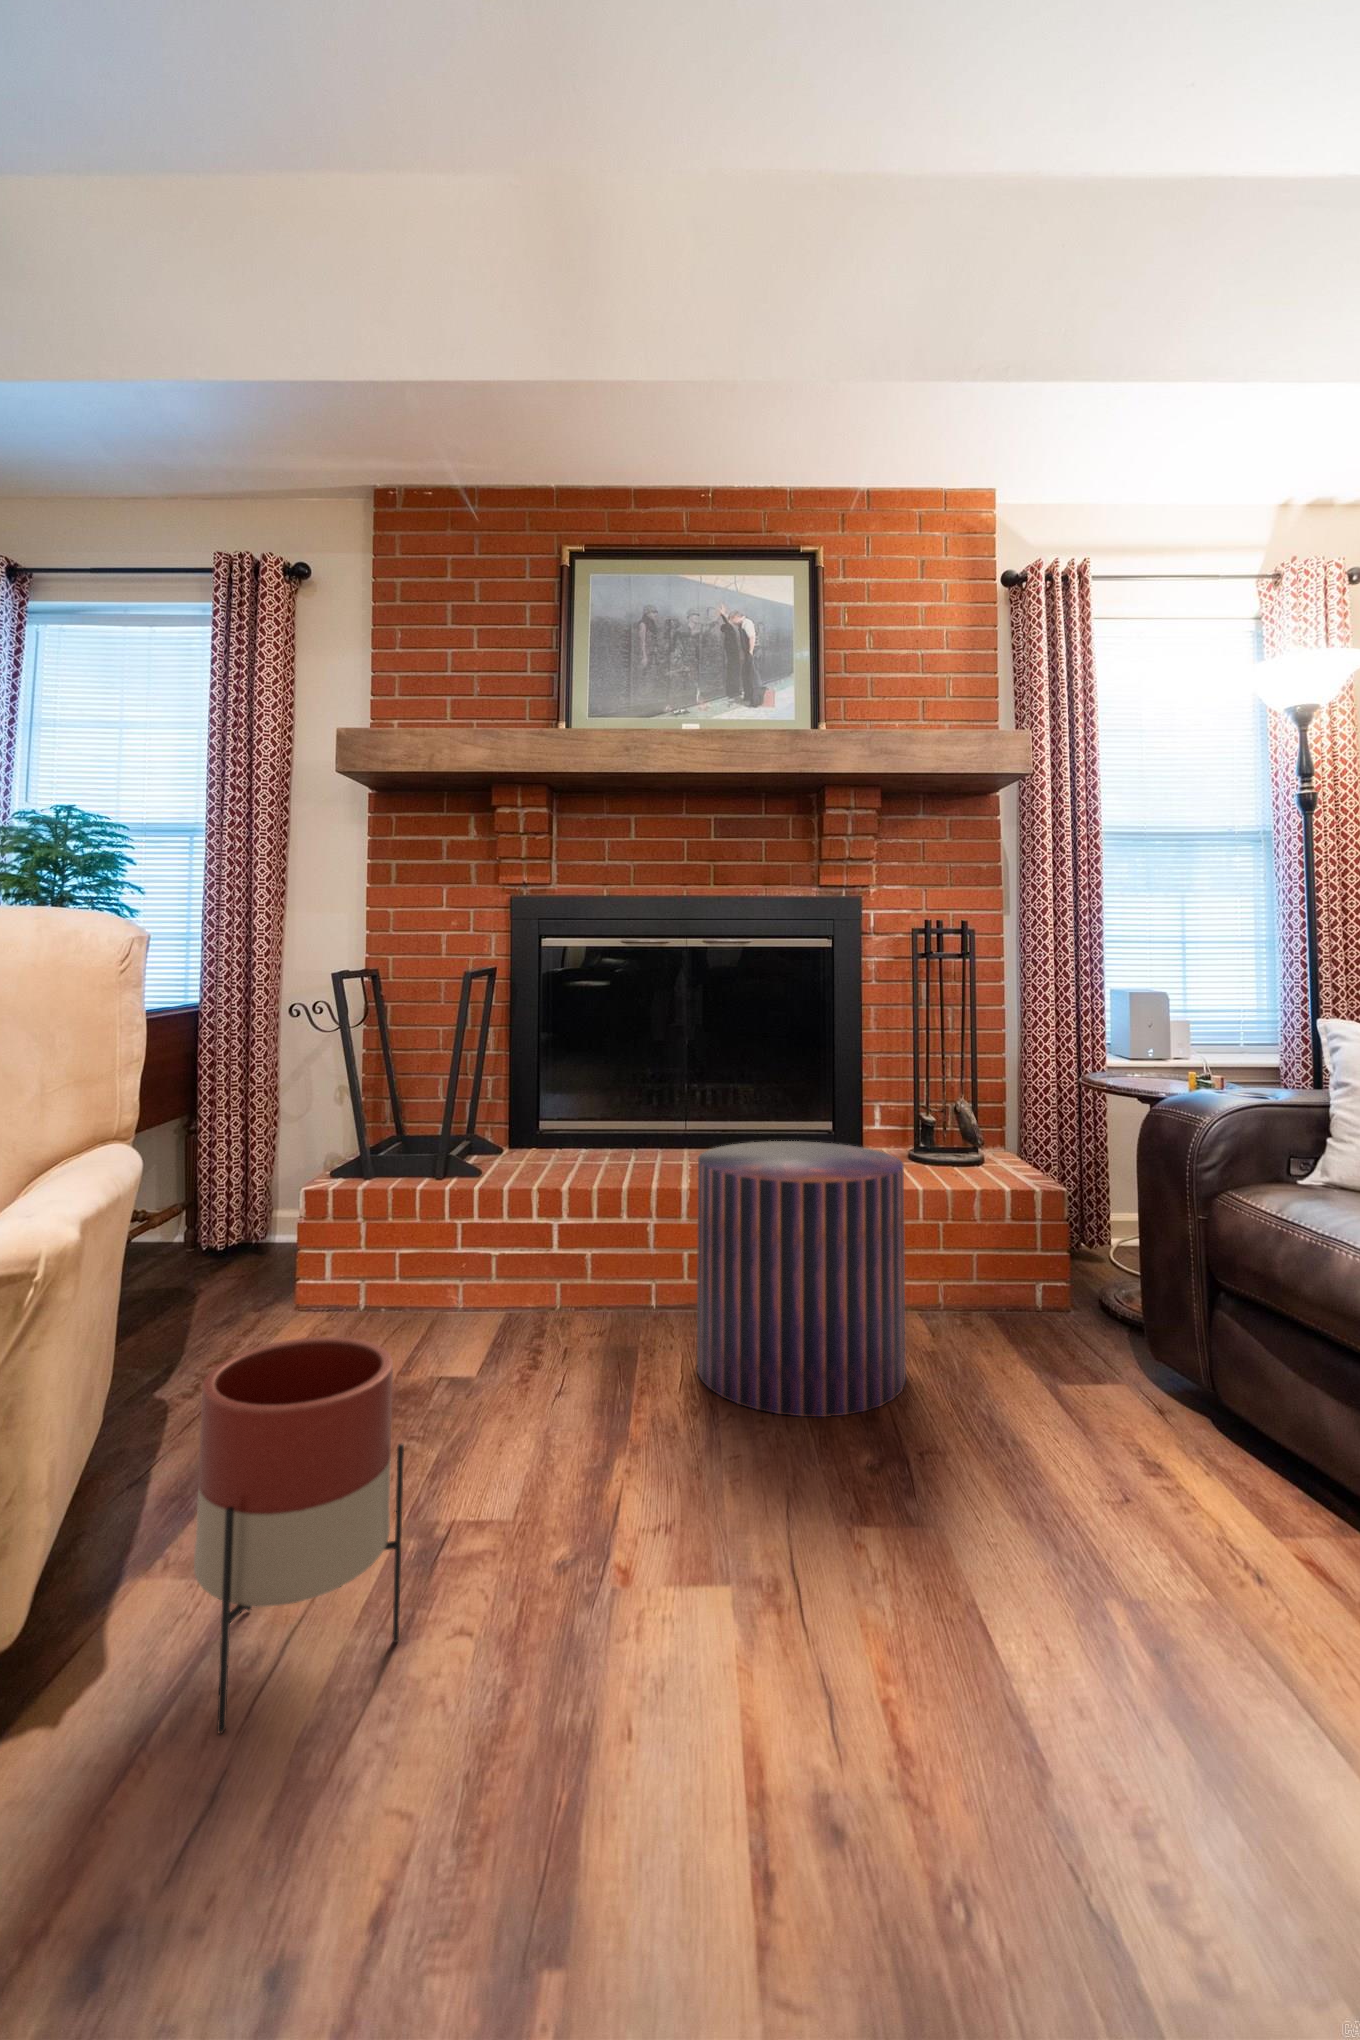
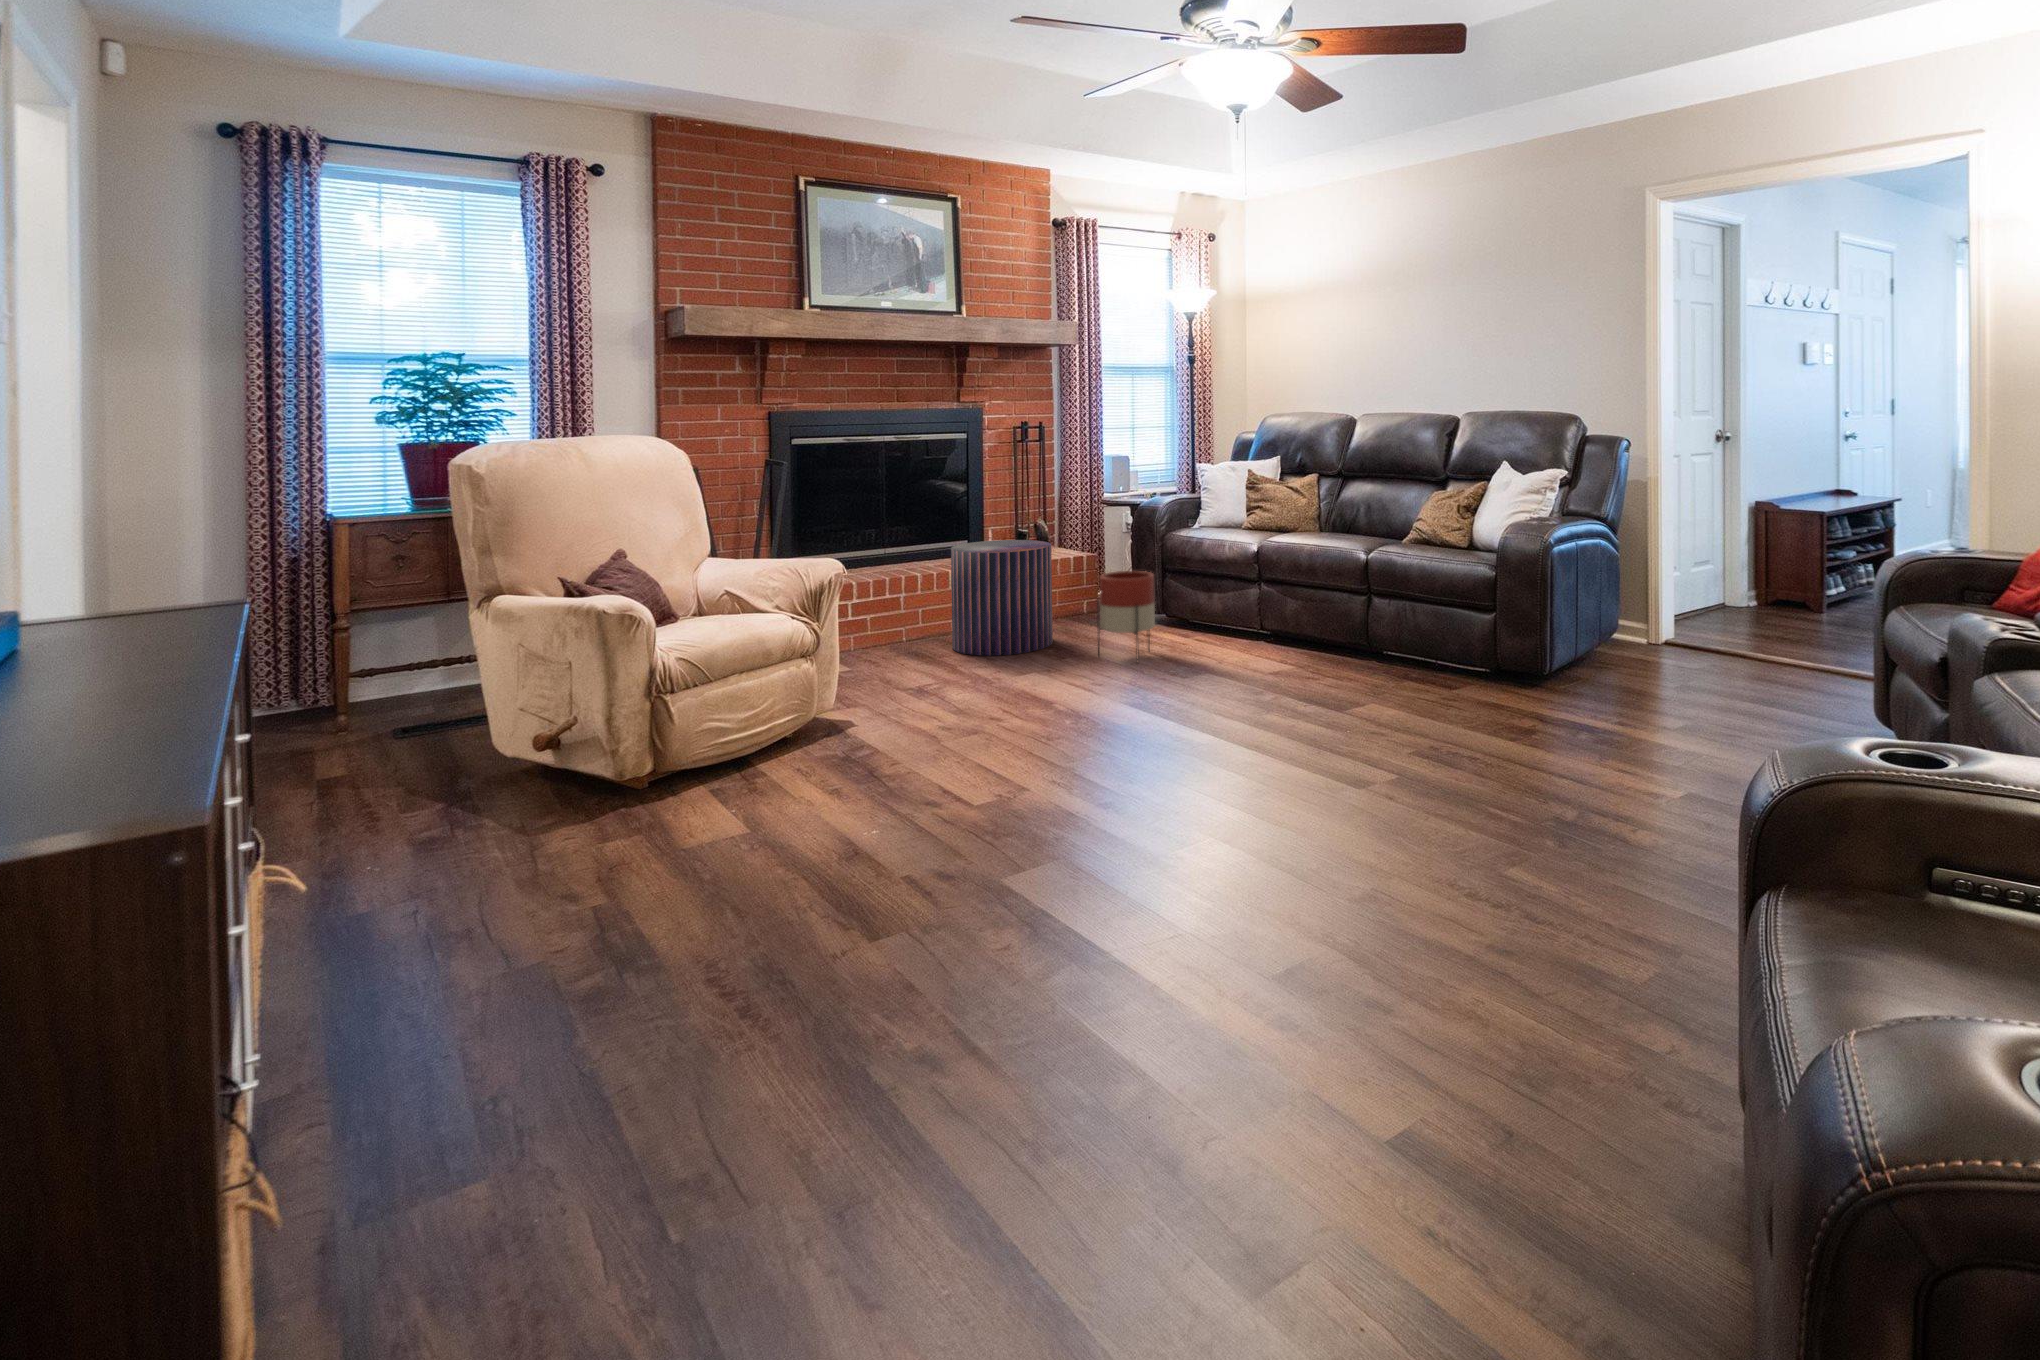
planter: present [194,1337,404,1733] -> present [1097,571,1155,654]

